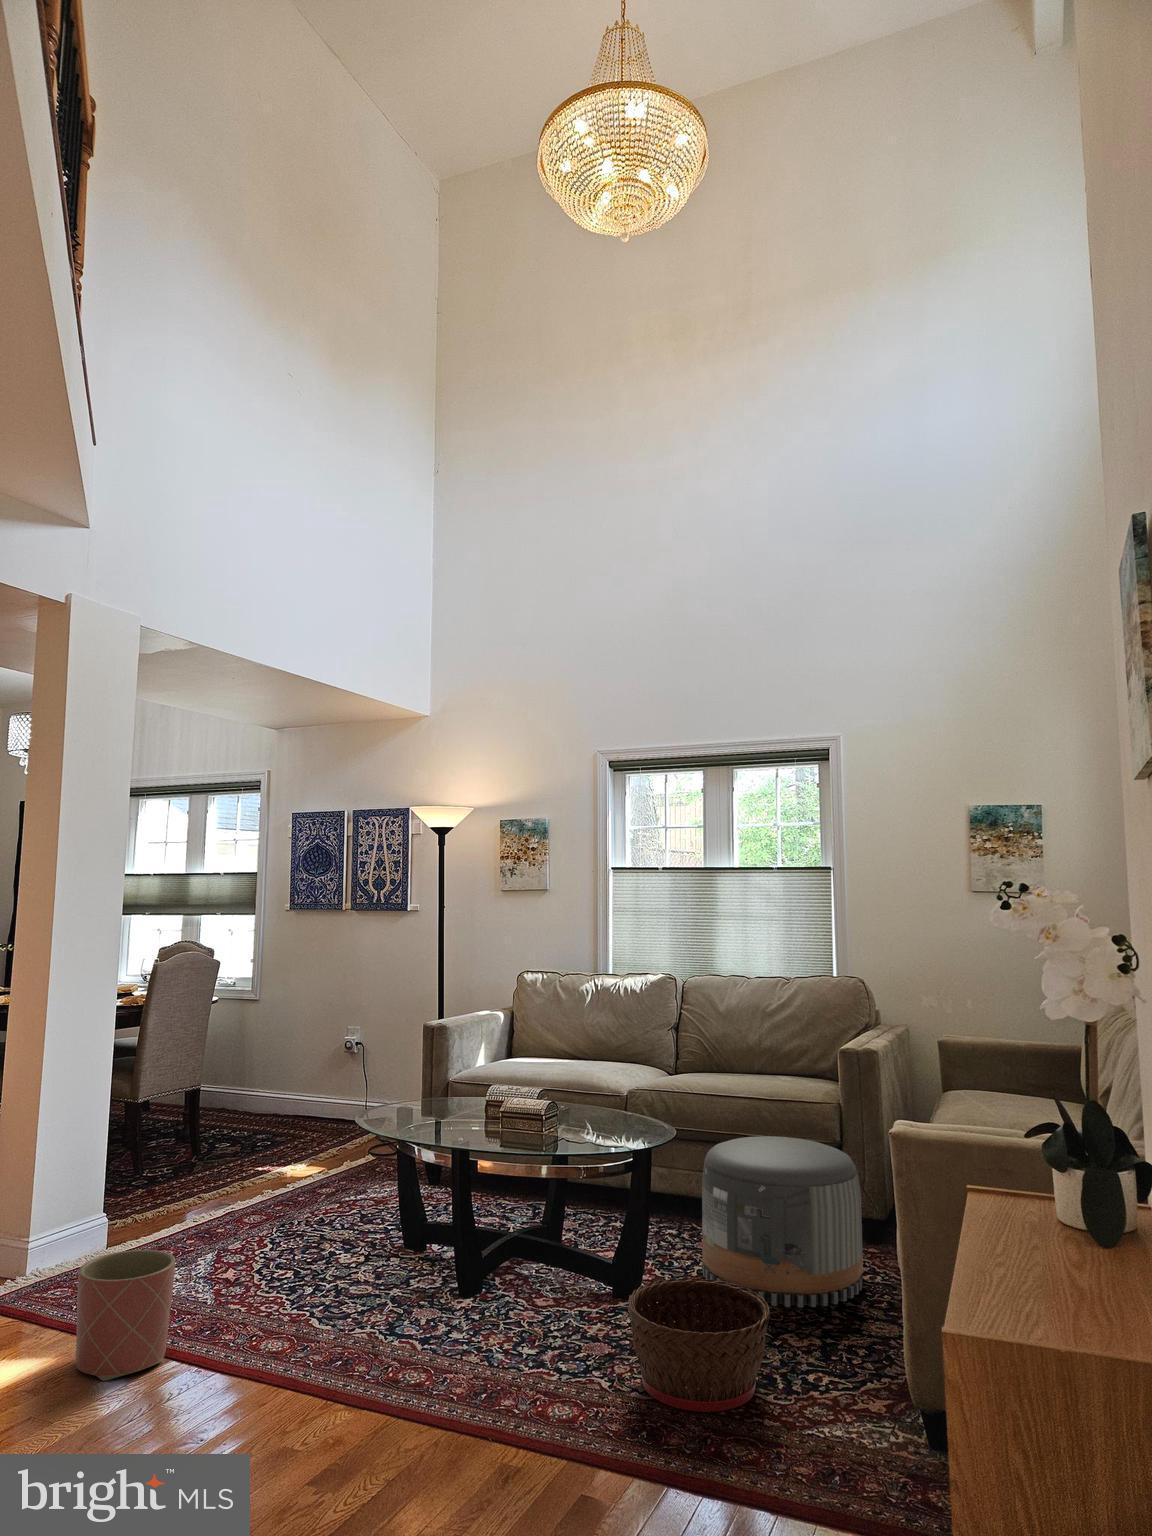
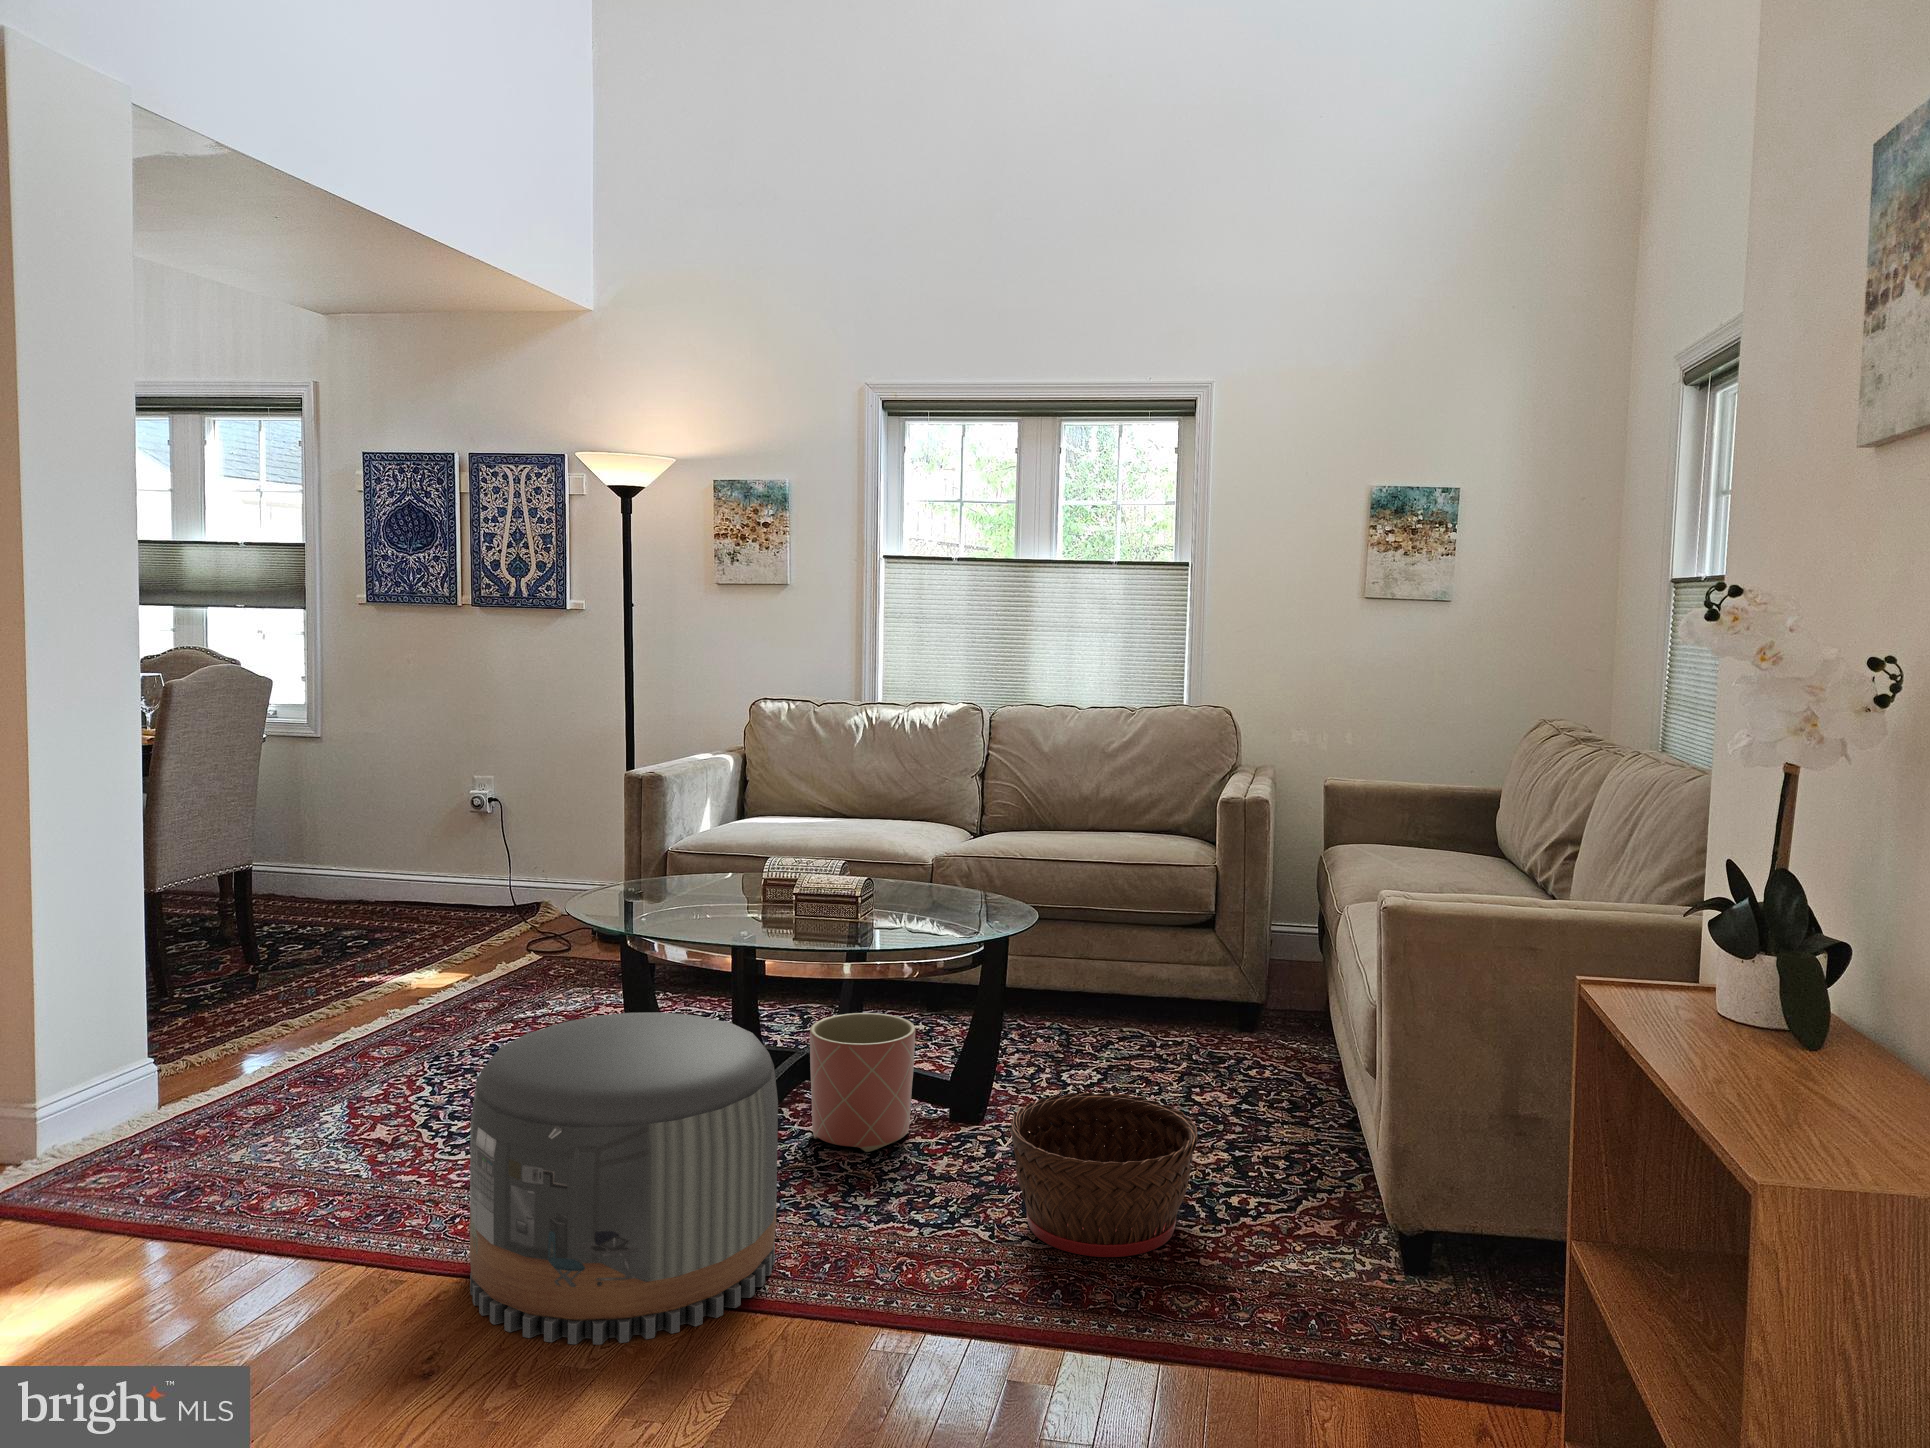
pouf: present [702,1136,863,1307] -> present [470,1012,778,1344]
planter: present [76,1250,175,1381] -> present [810,1013,915,1152]

